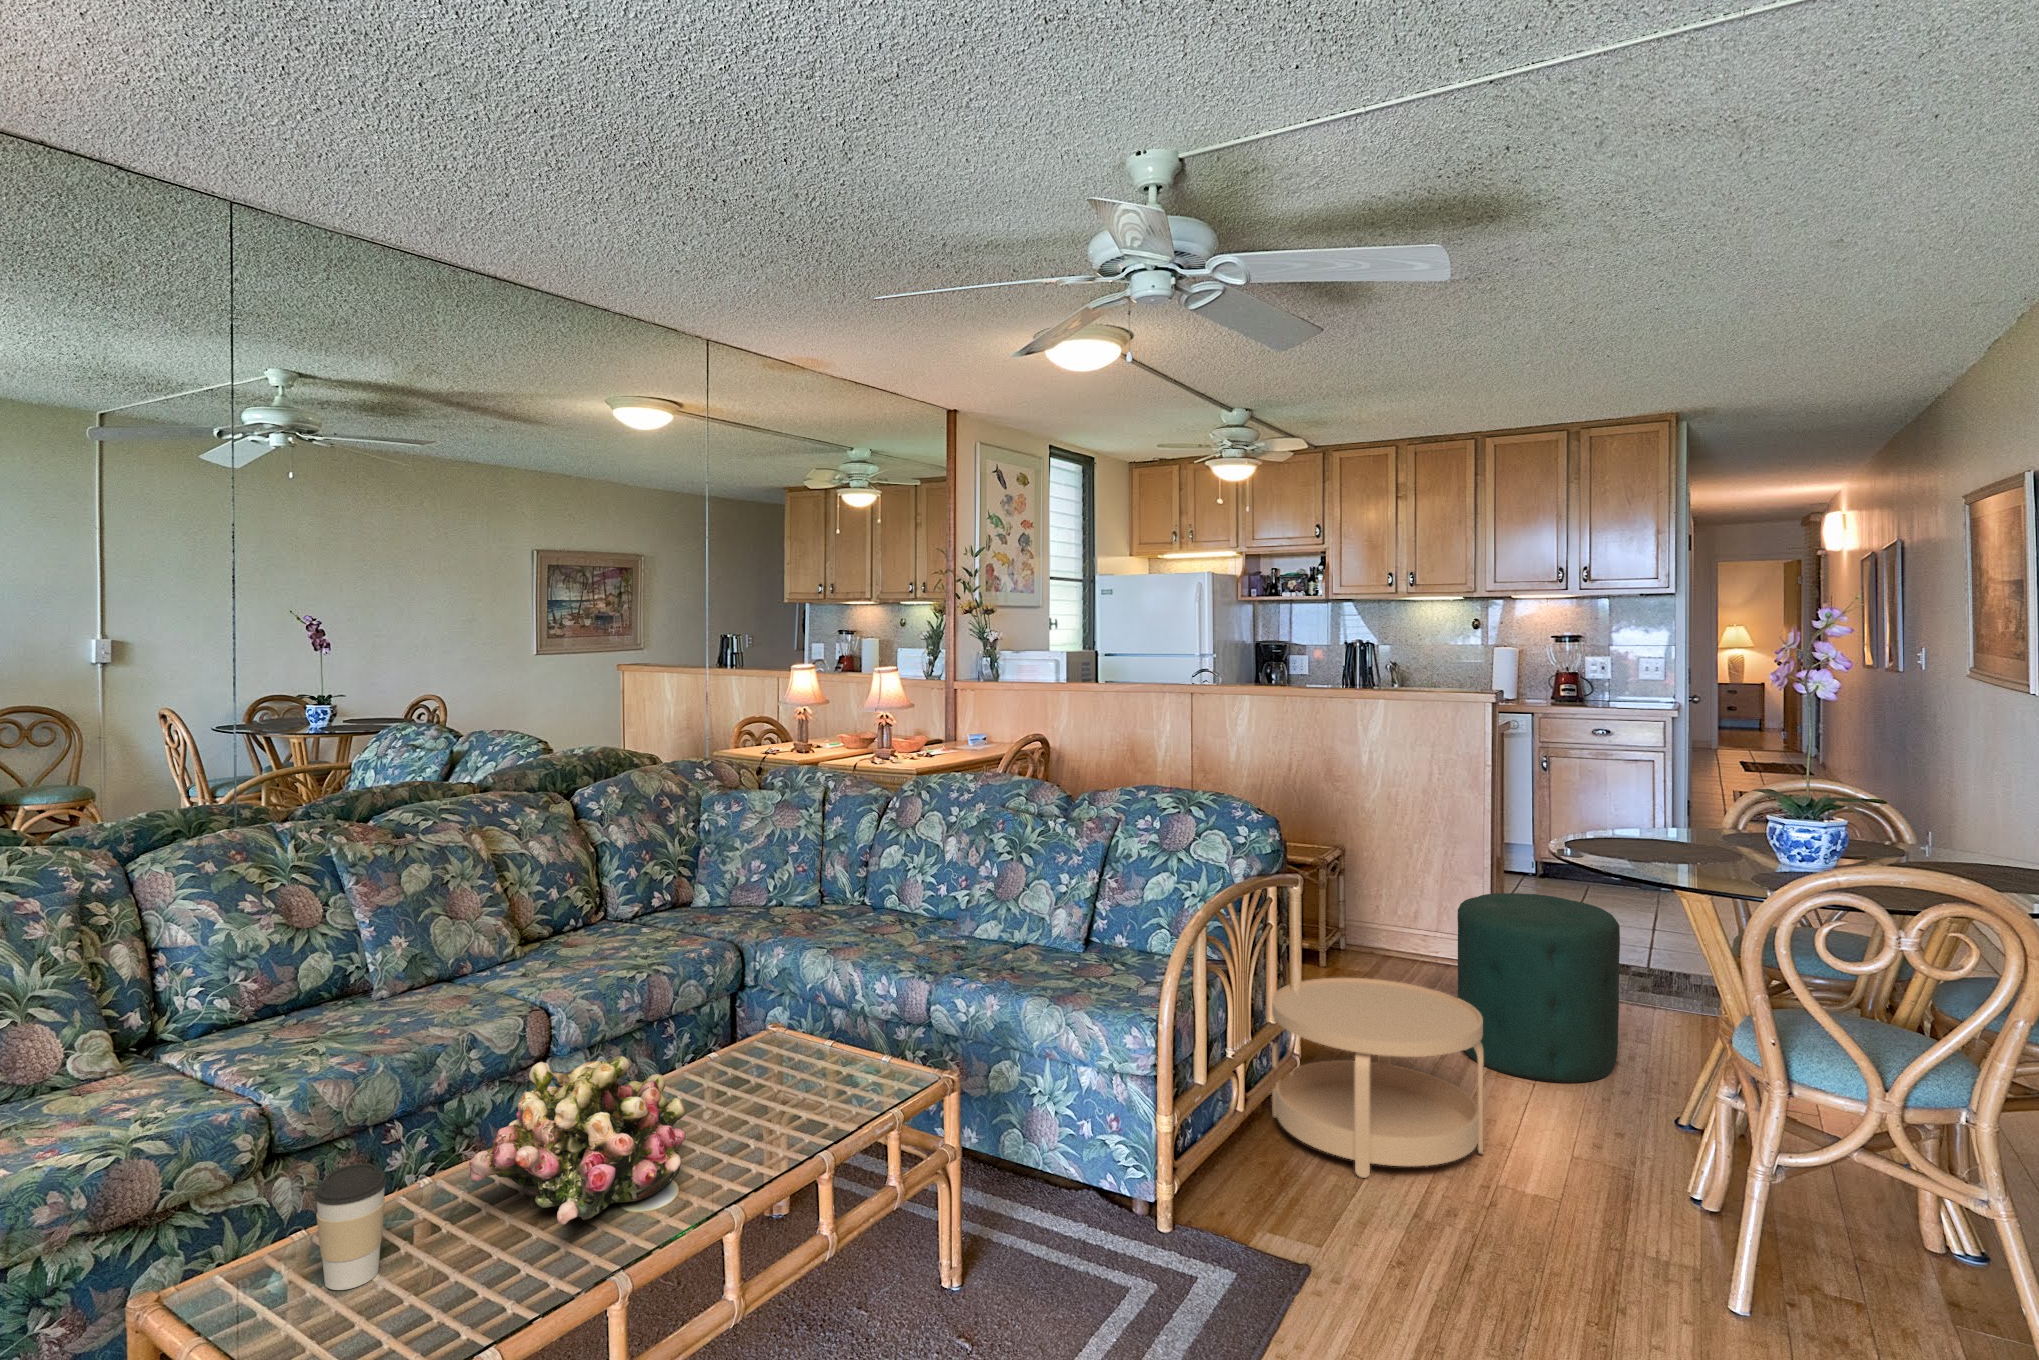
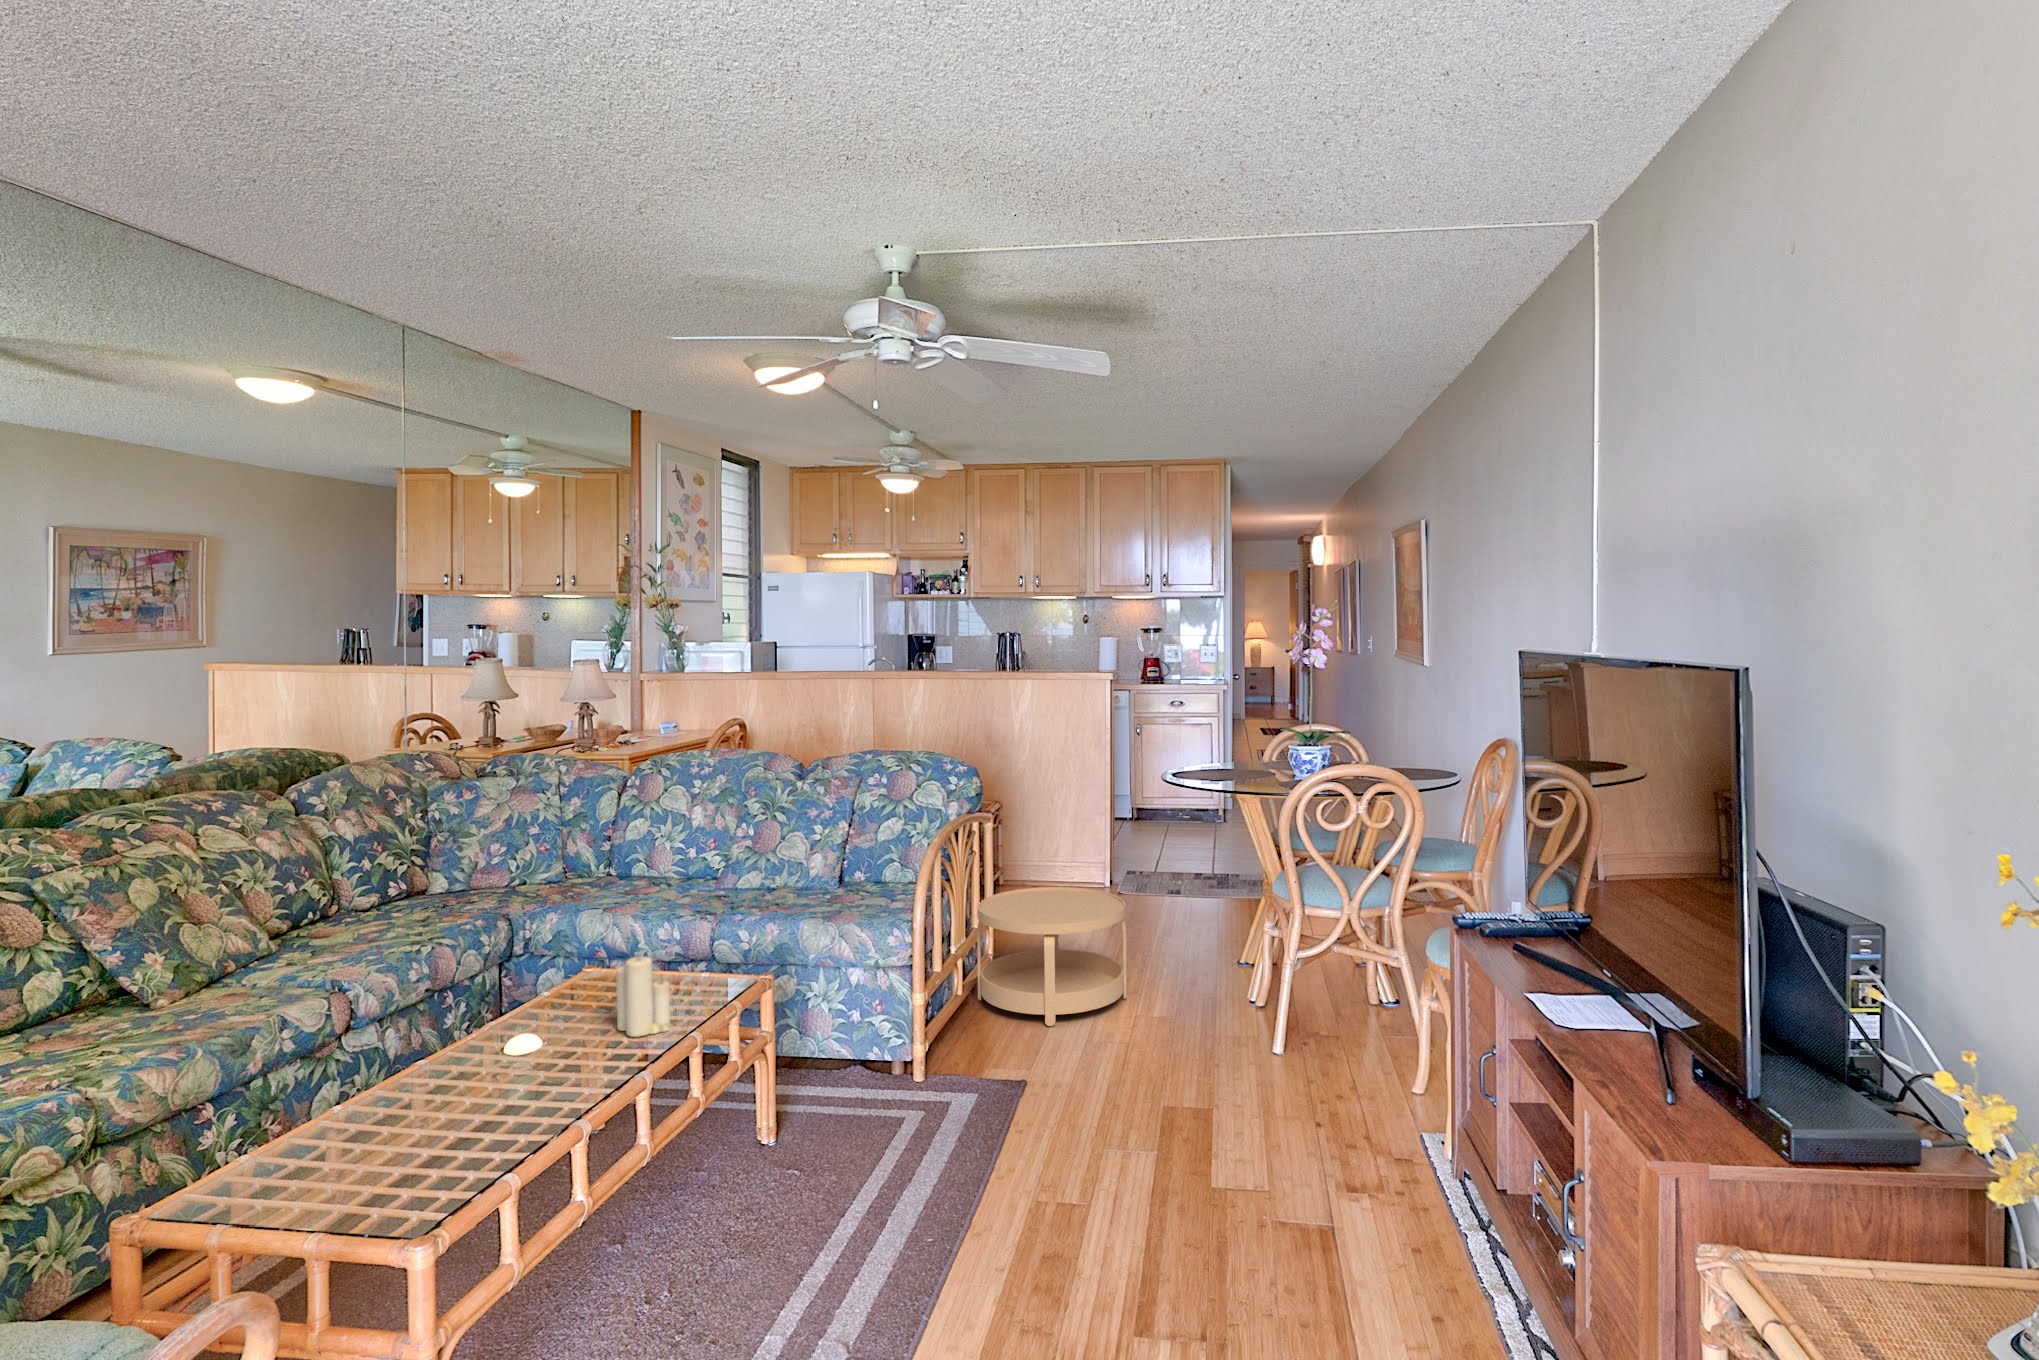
ottoman: present [1457,893,1620,1083] -> none [1096,818,1203,950]
candle: none [767,1027,823,1133] -> present [616,957,670,1037]
flower arrangement: present [469,1056,686,1224] -> none [388,985,580,1111]
coffee cup: present [315,1163,387,1290] -> none [259,1093,327,1202]

